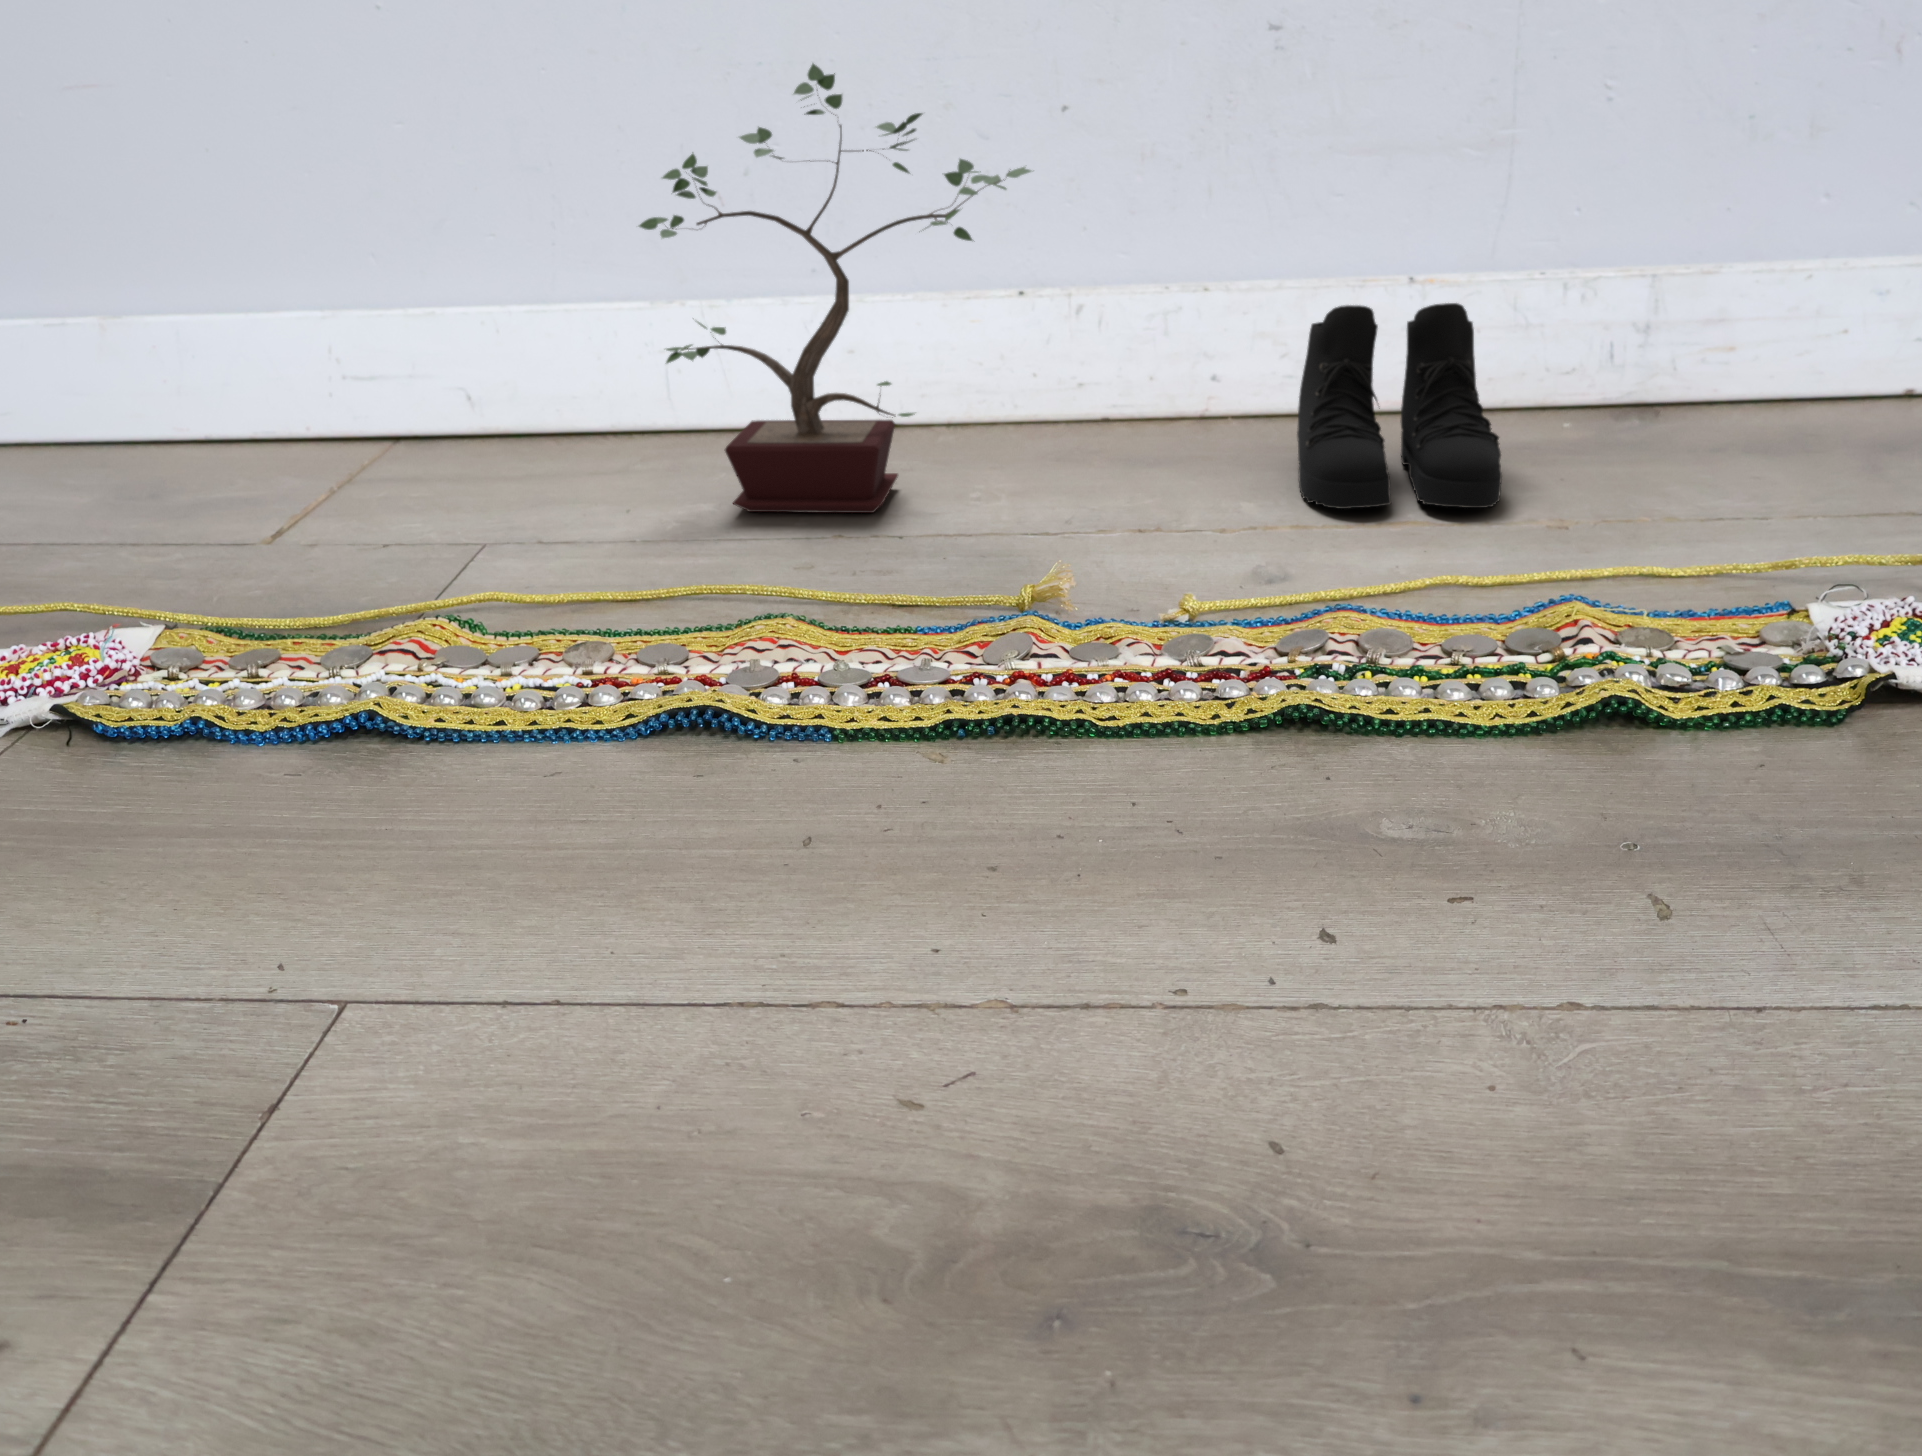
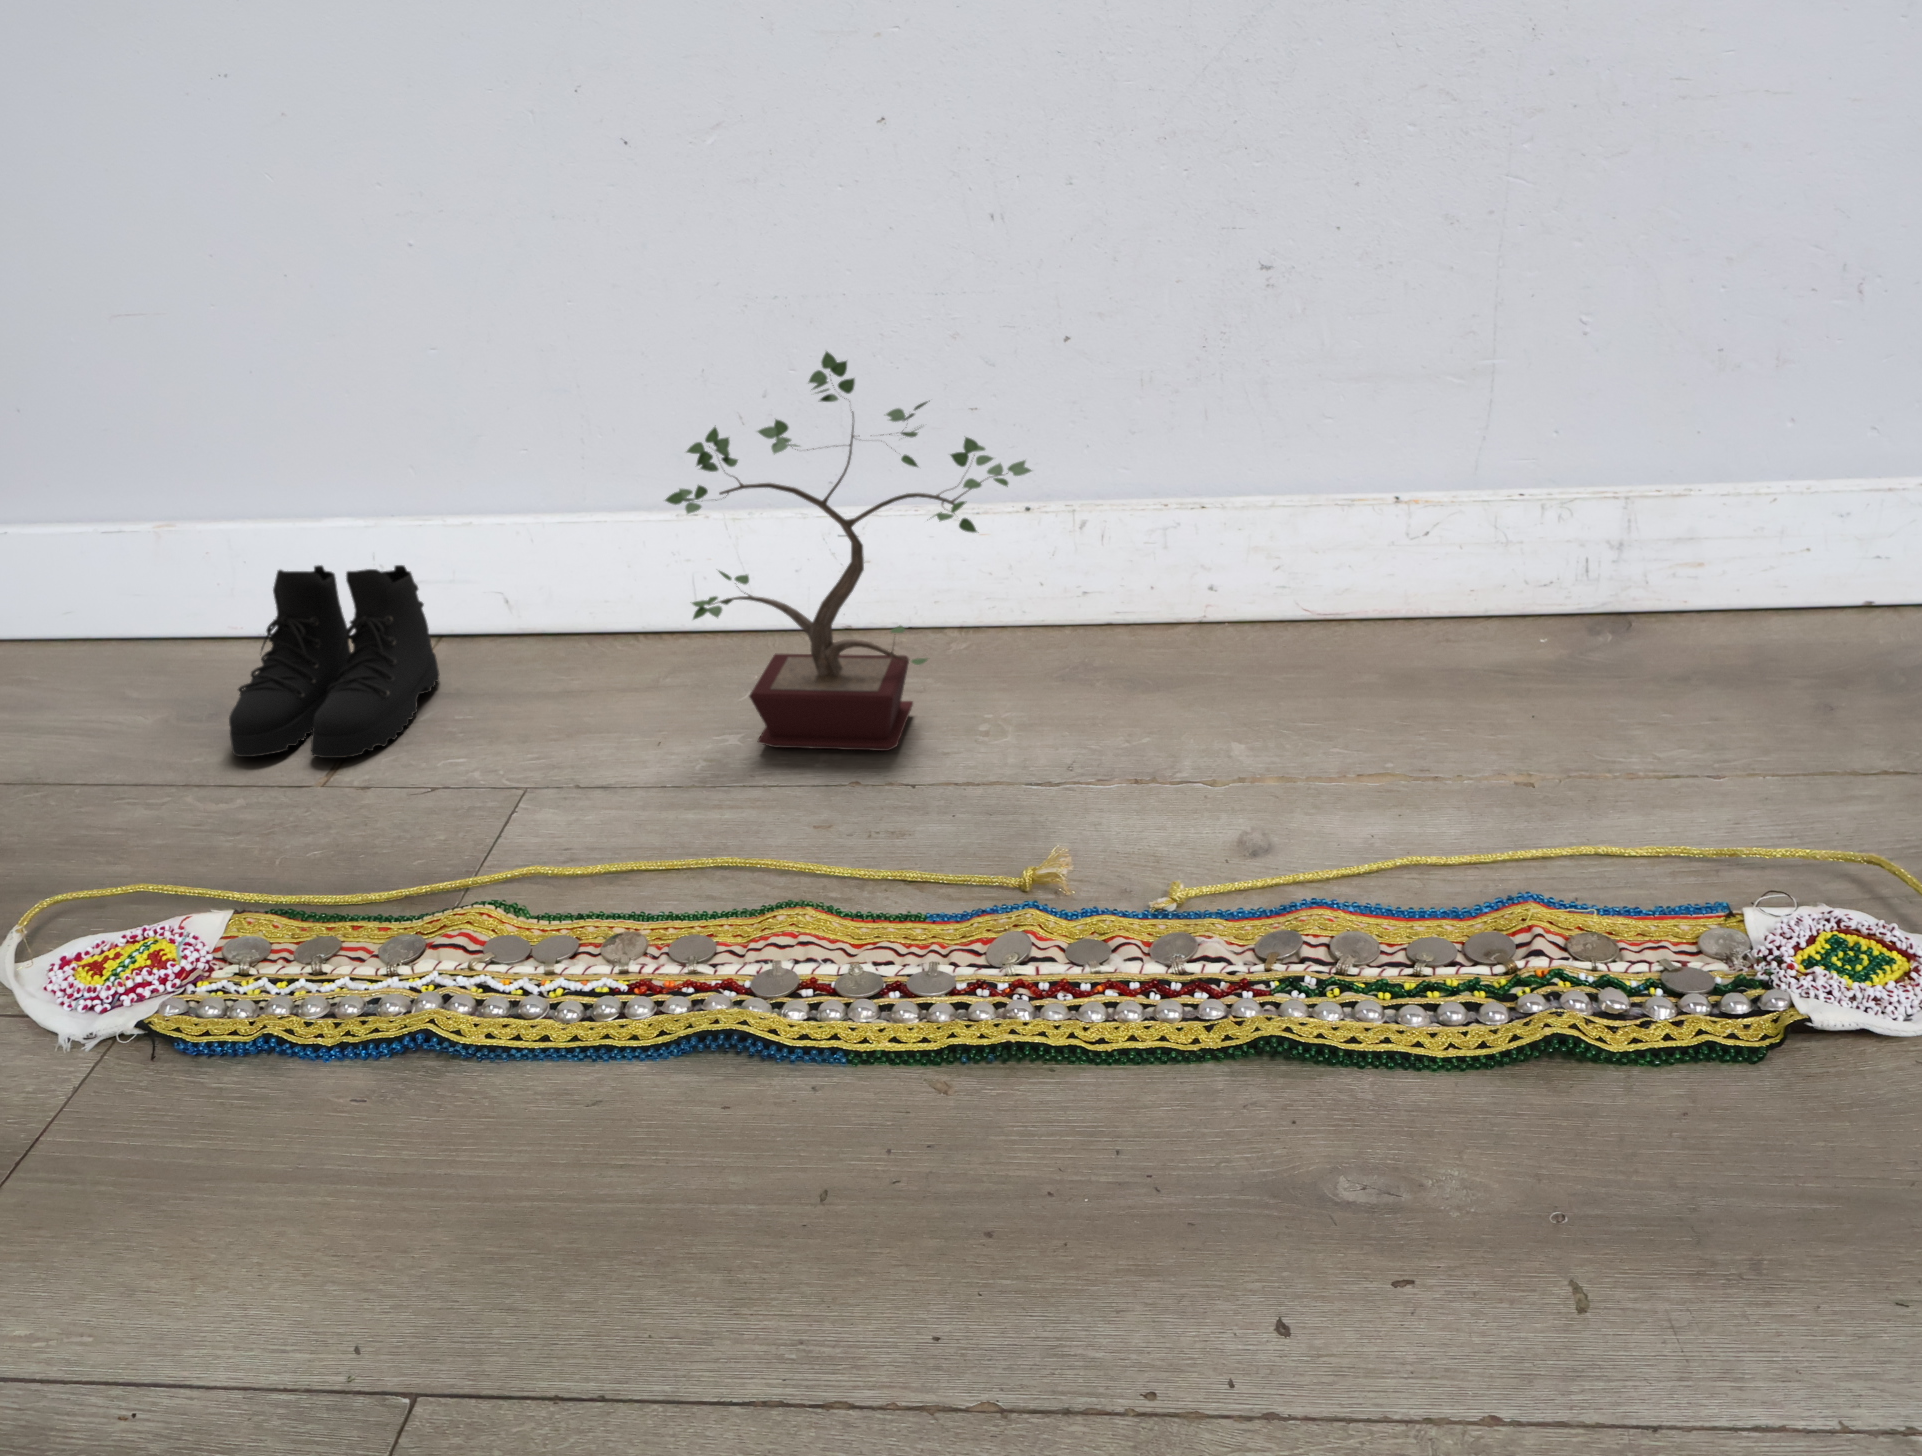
boots: present [1297,303,1502,509] -> present [229,565,439,758]

